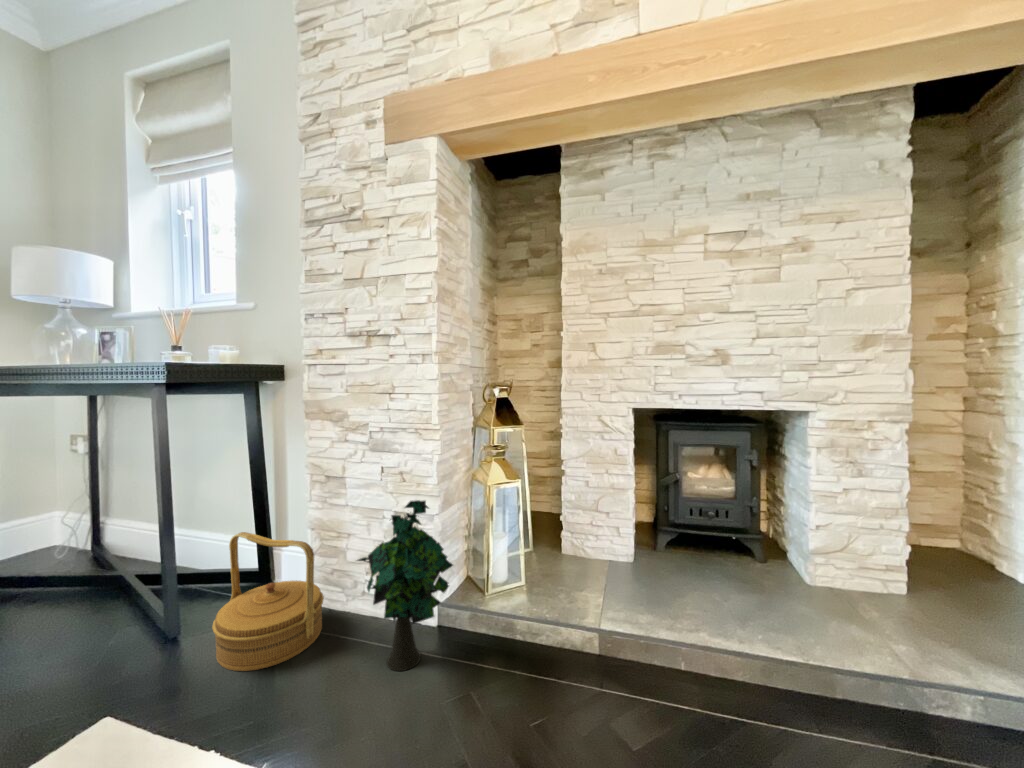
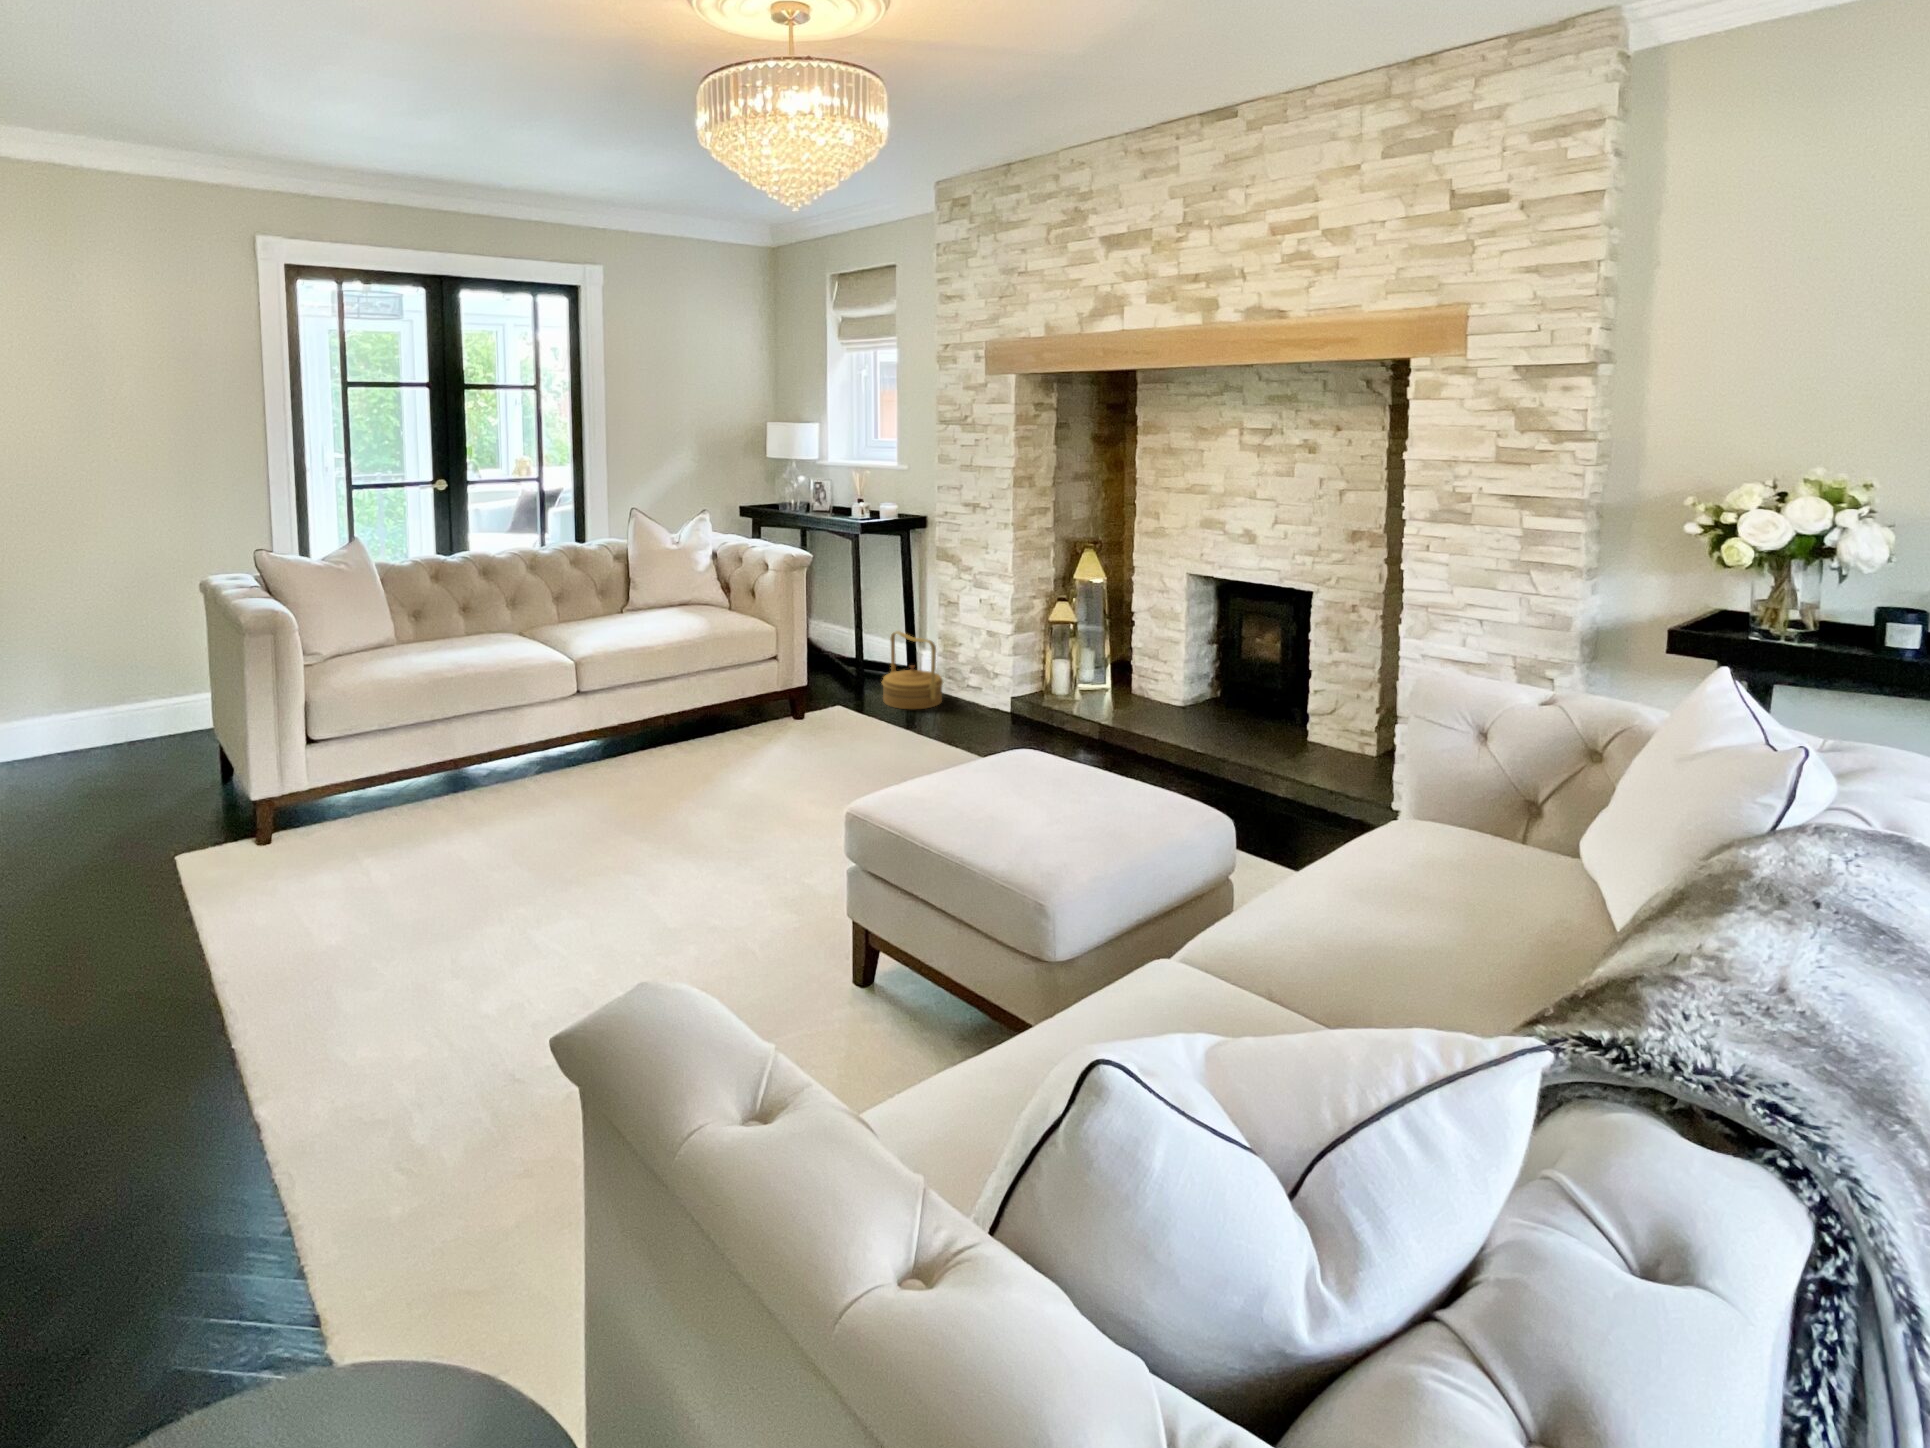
decorative plant: present [357,500,453,671] -> none [957,621,1017,725]

